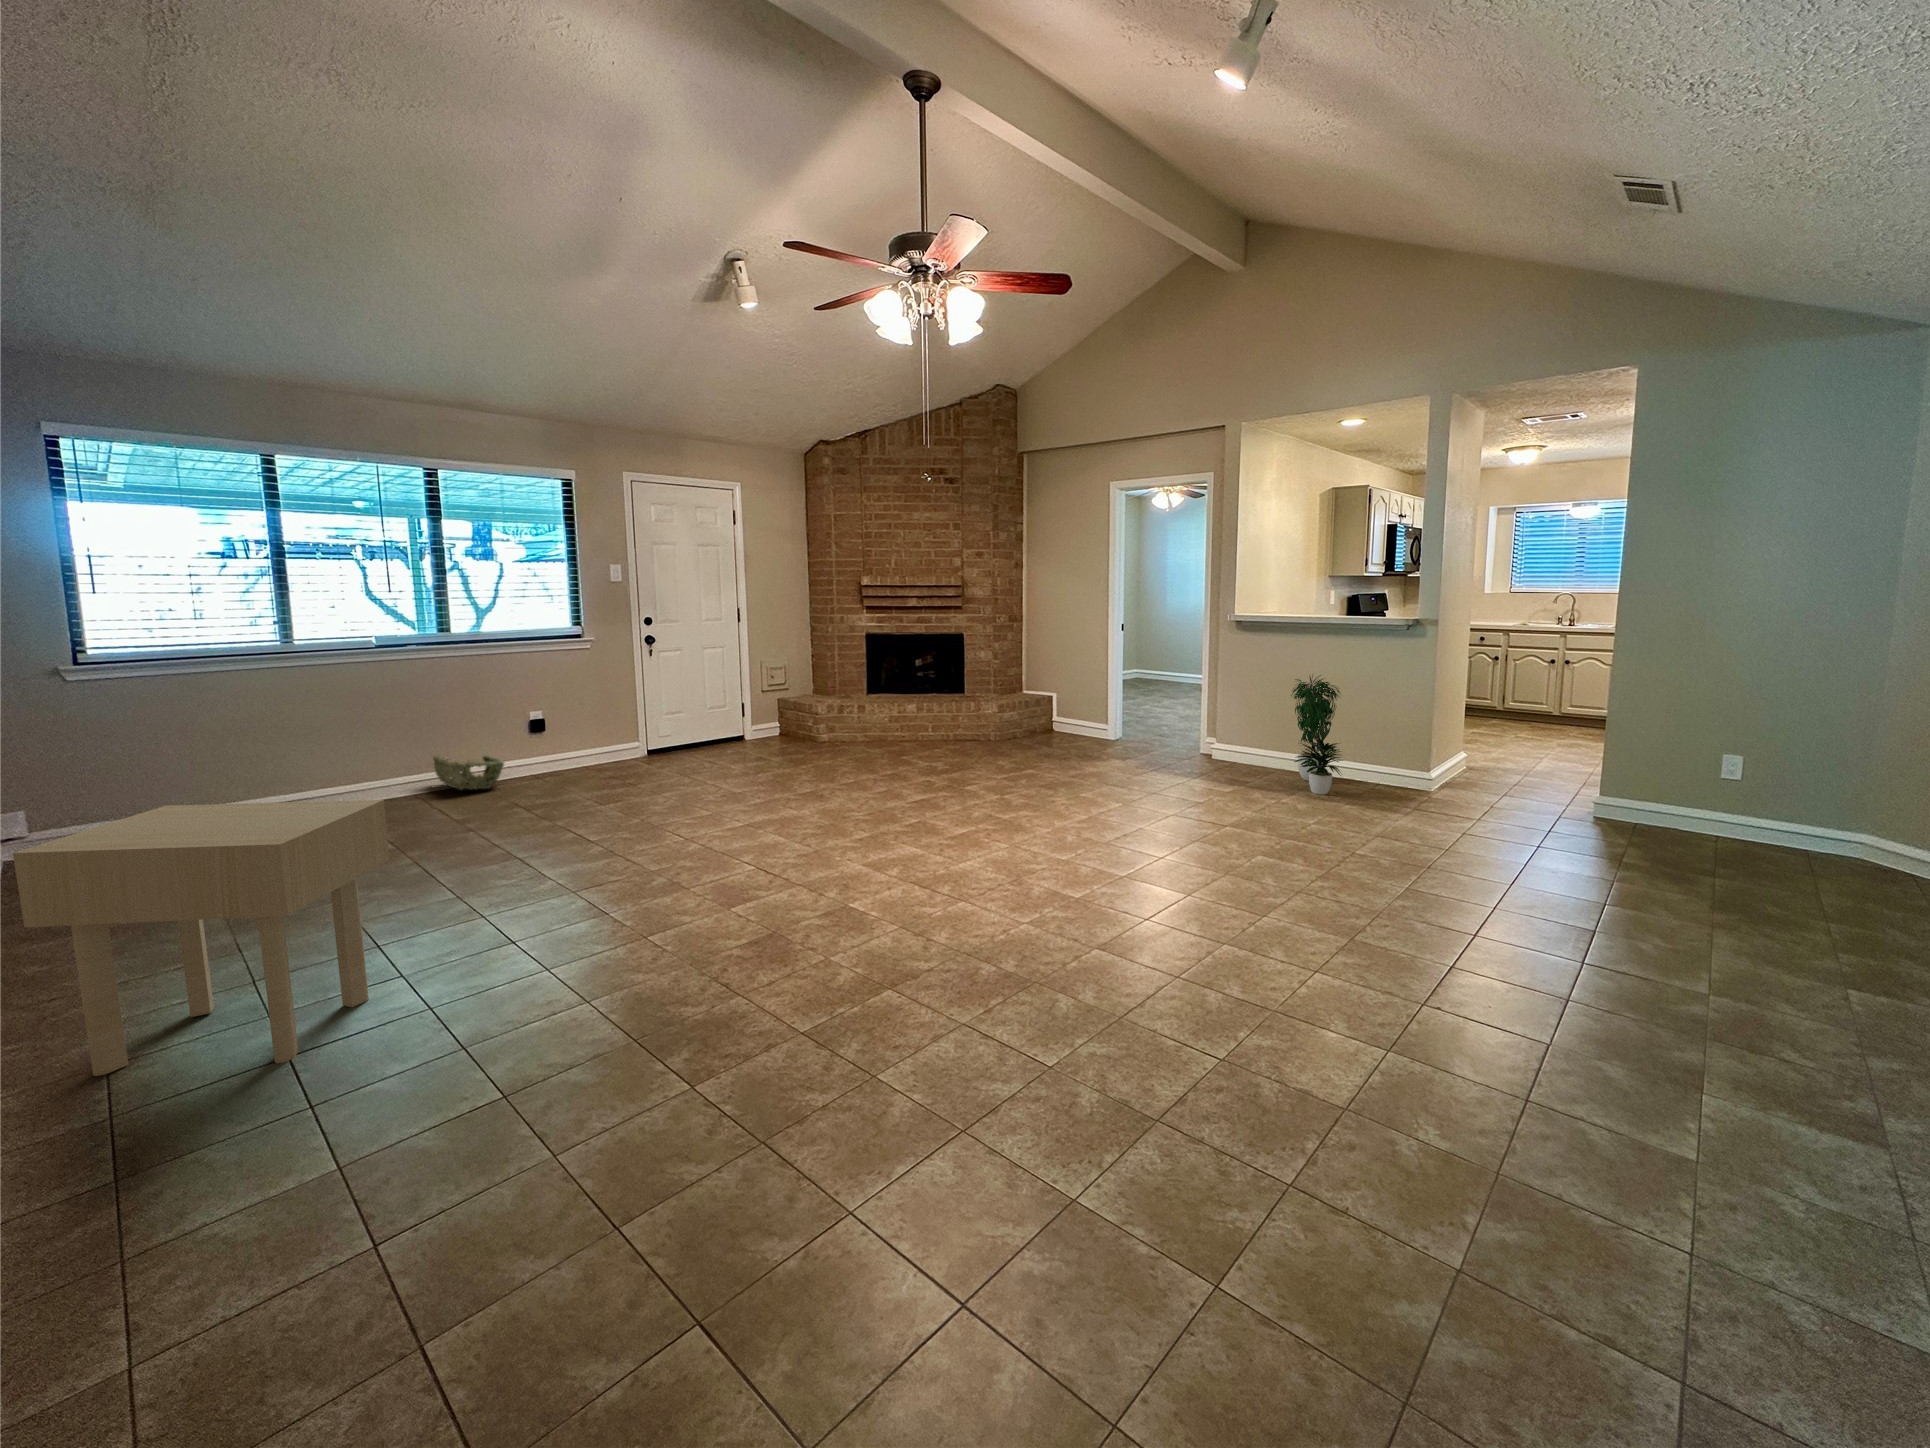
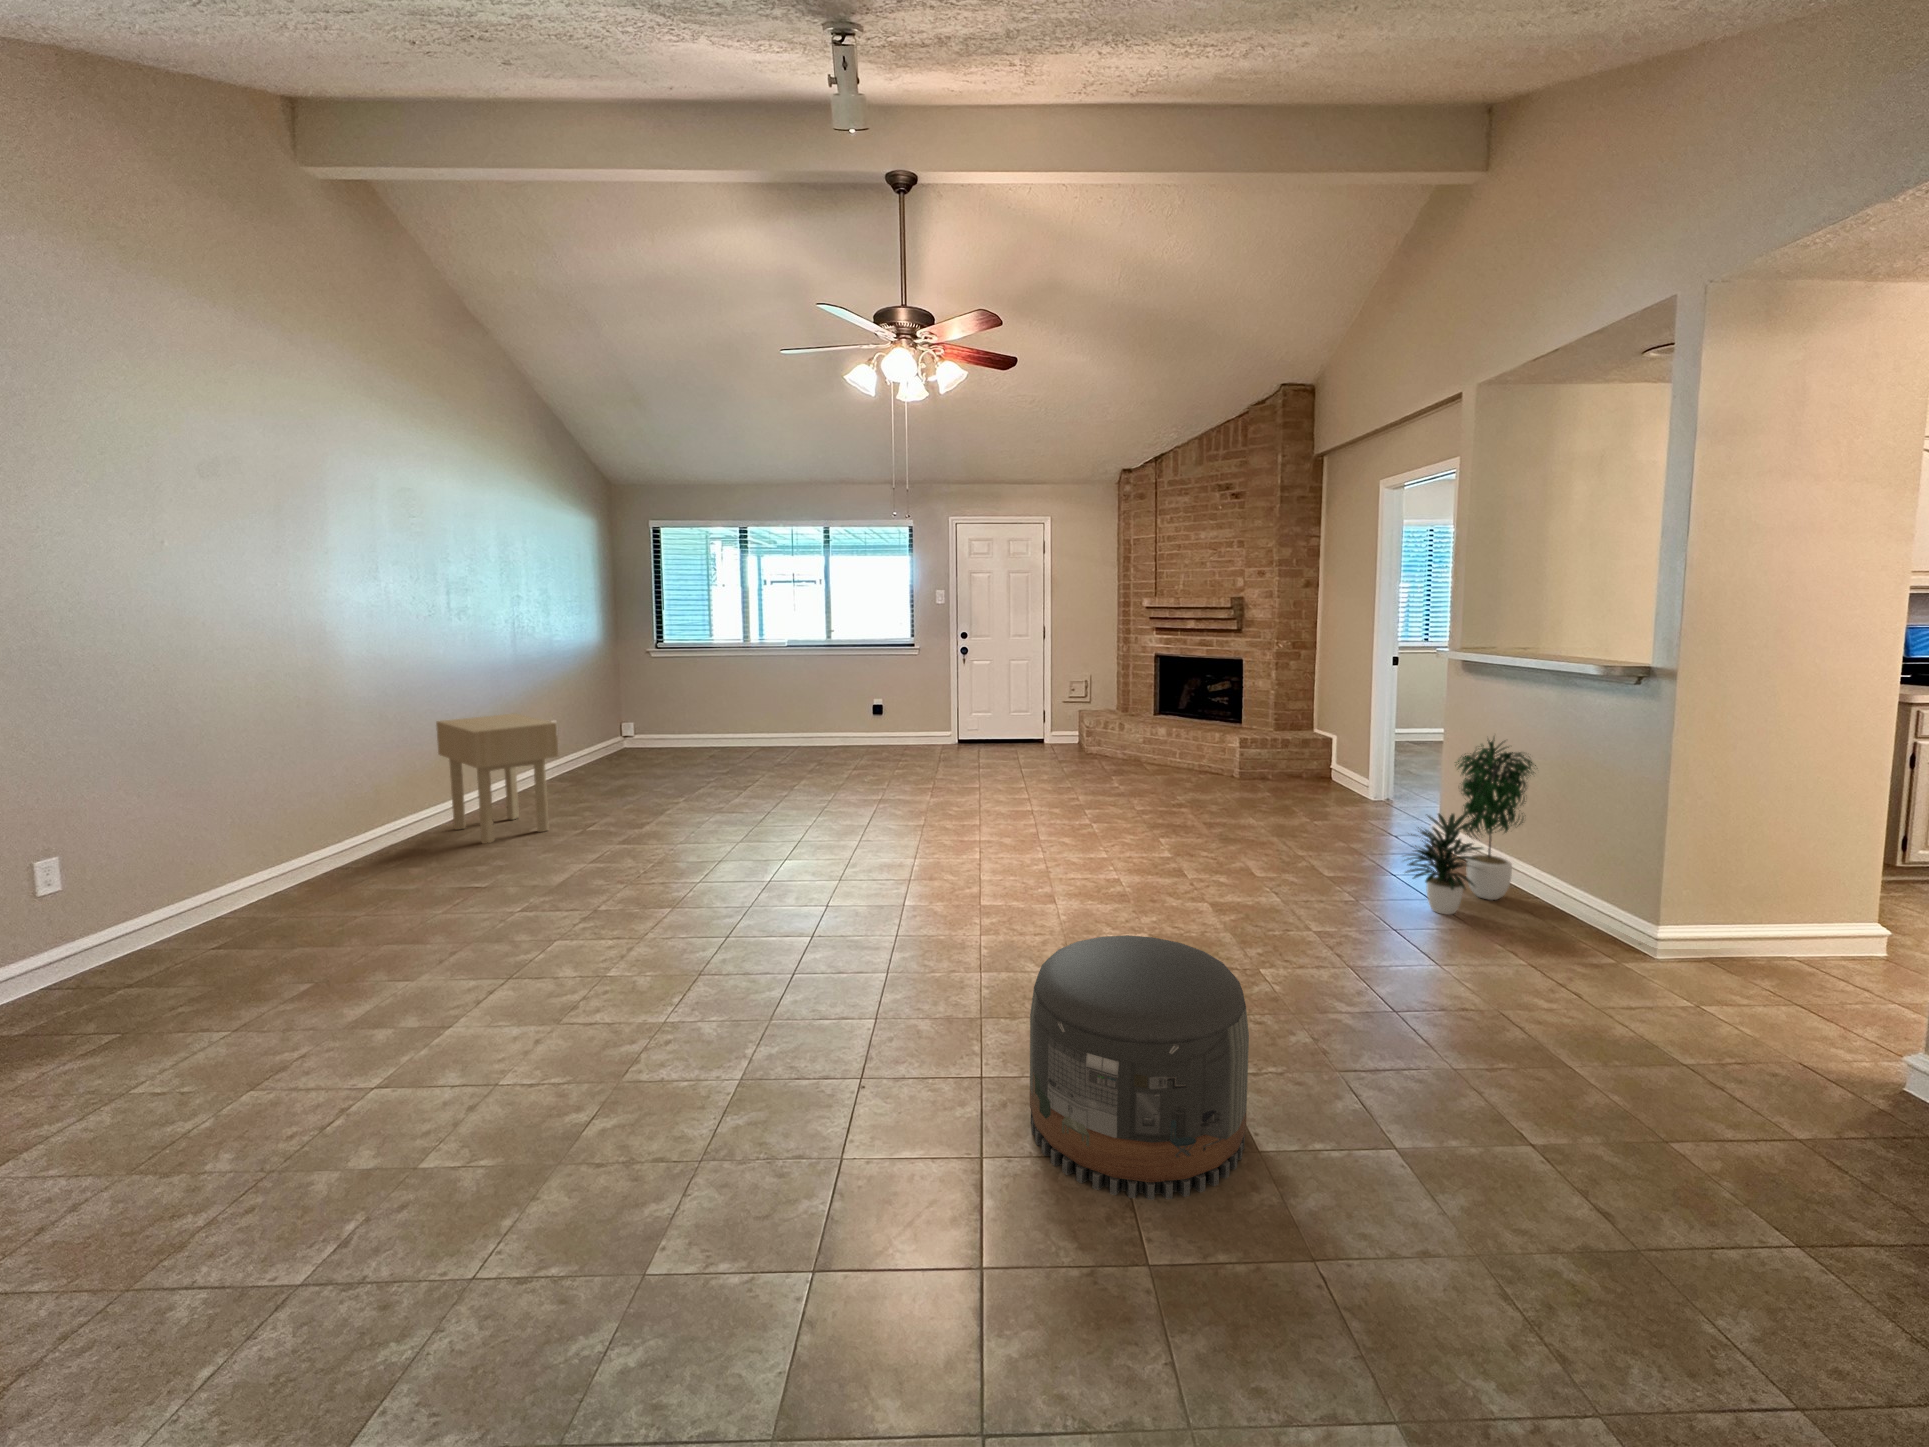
woven basket: present [433,755,504,790] -> none [799,722,838,750]
pouf: none [1473,822,1658,984] -> present [1030,935,1249,1200]

